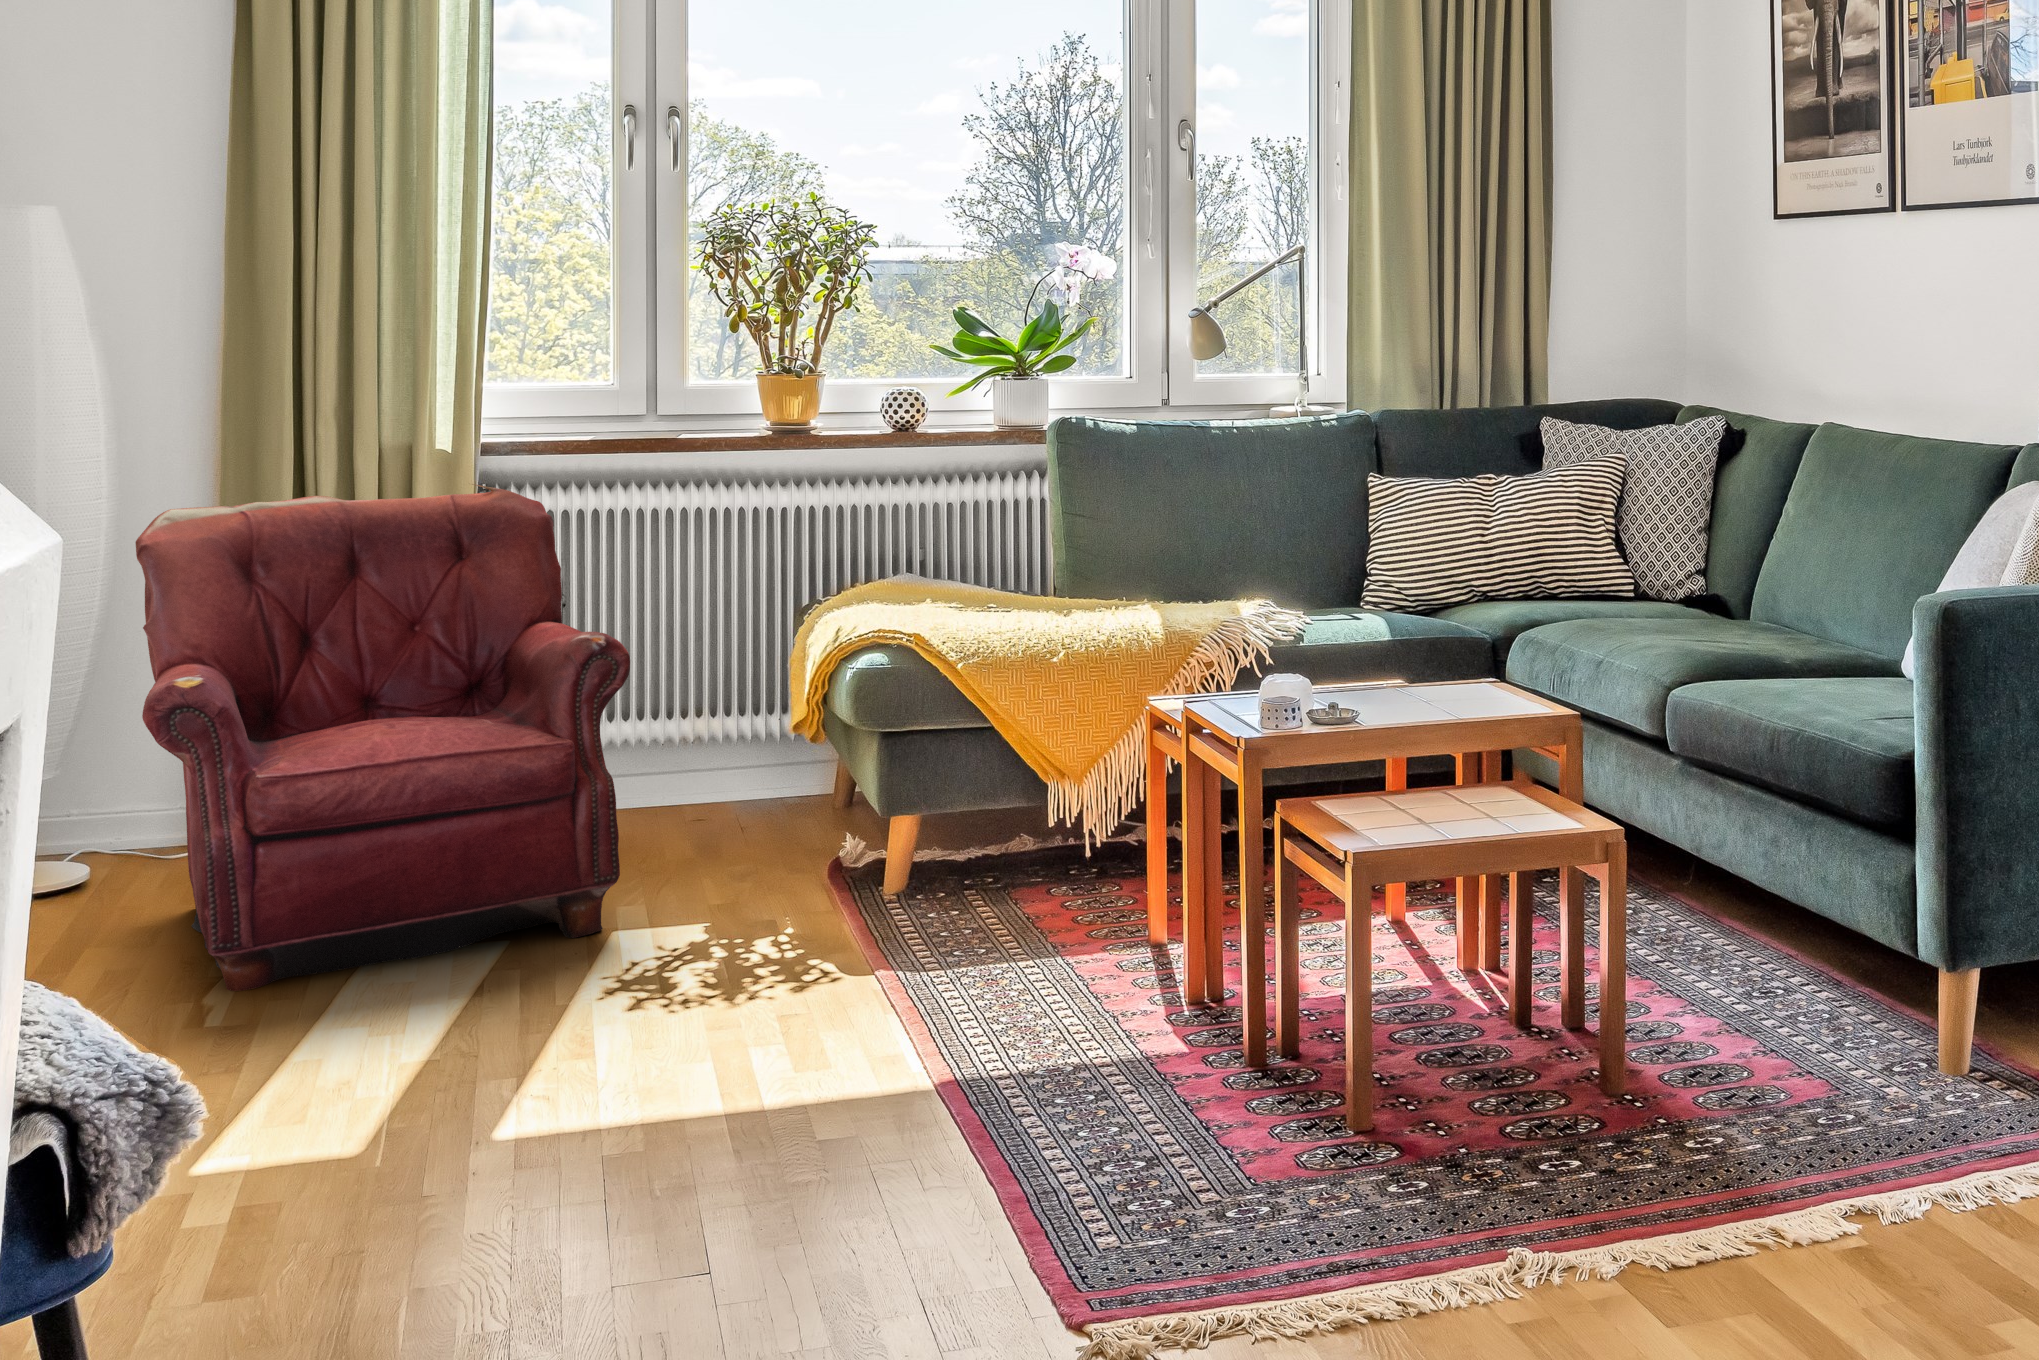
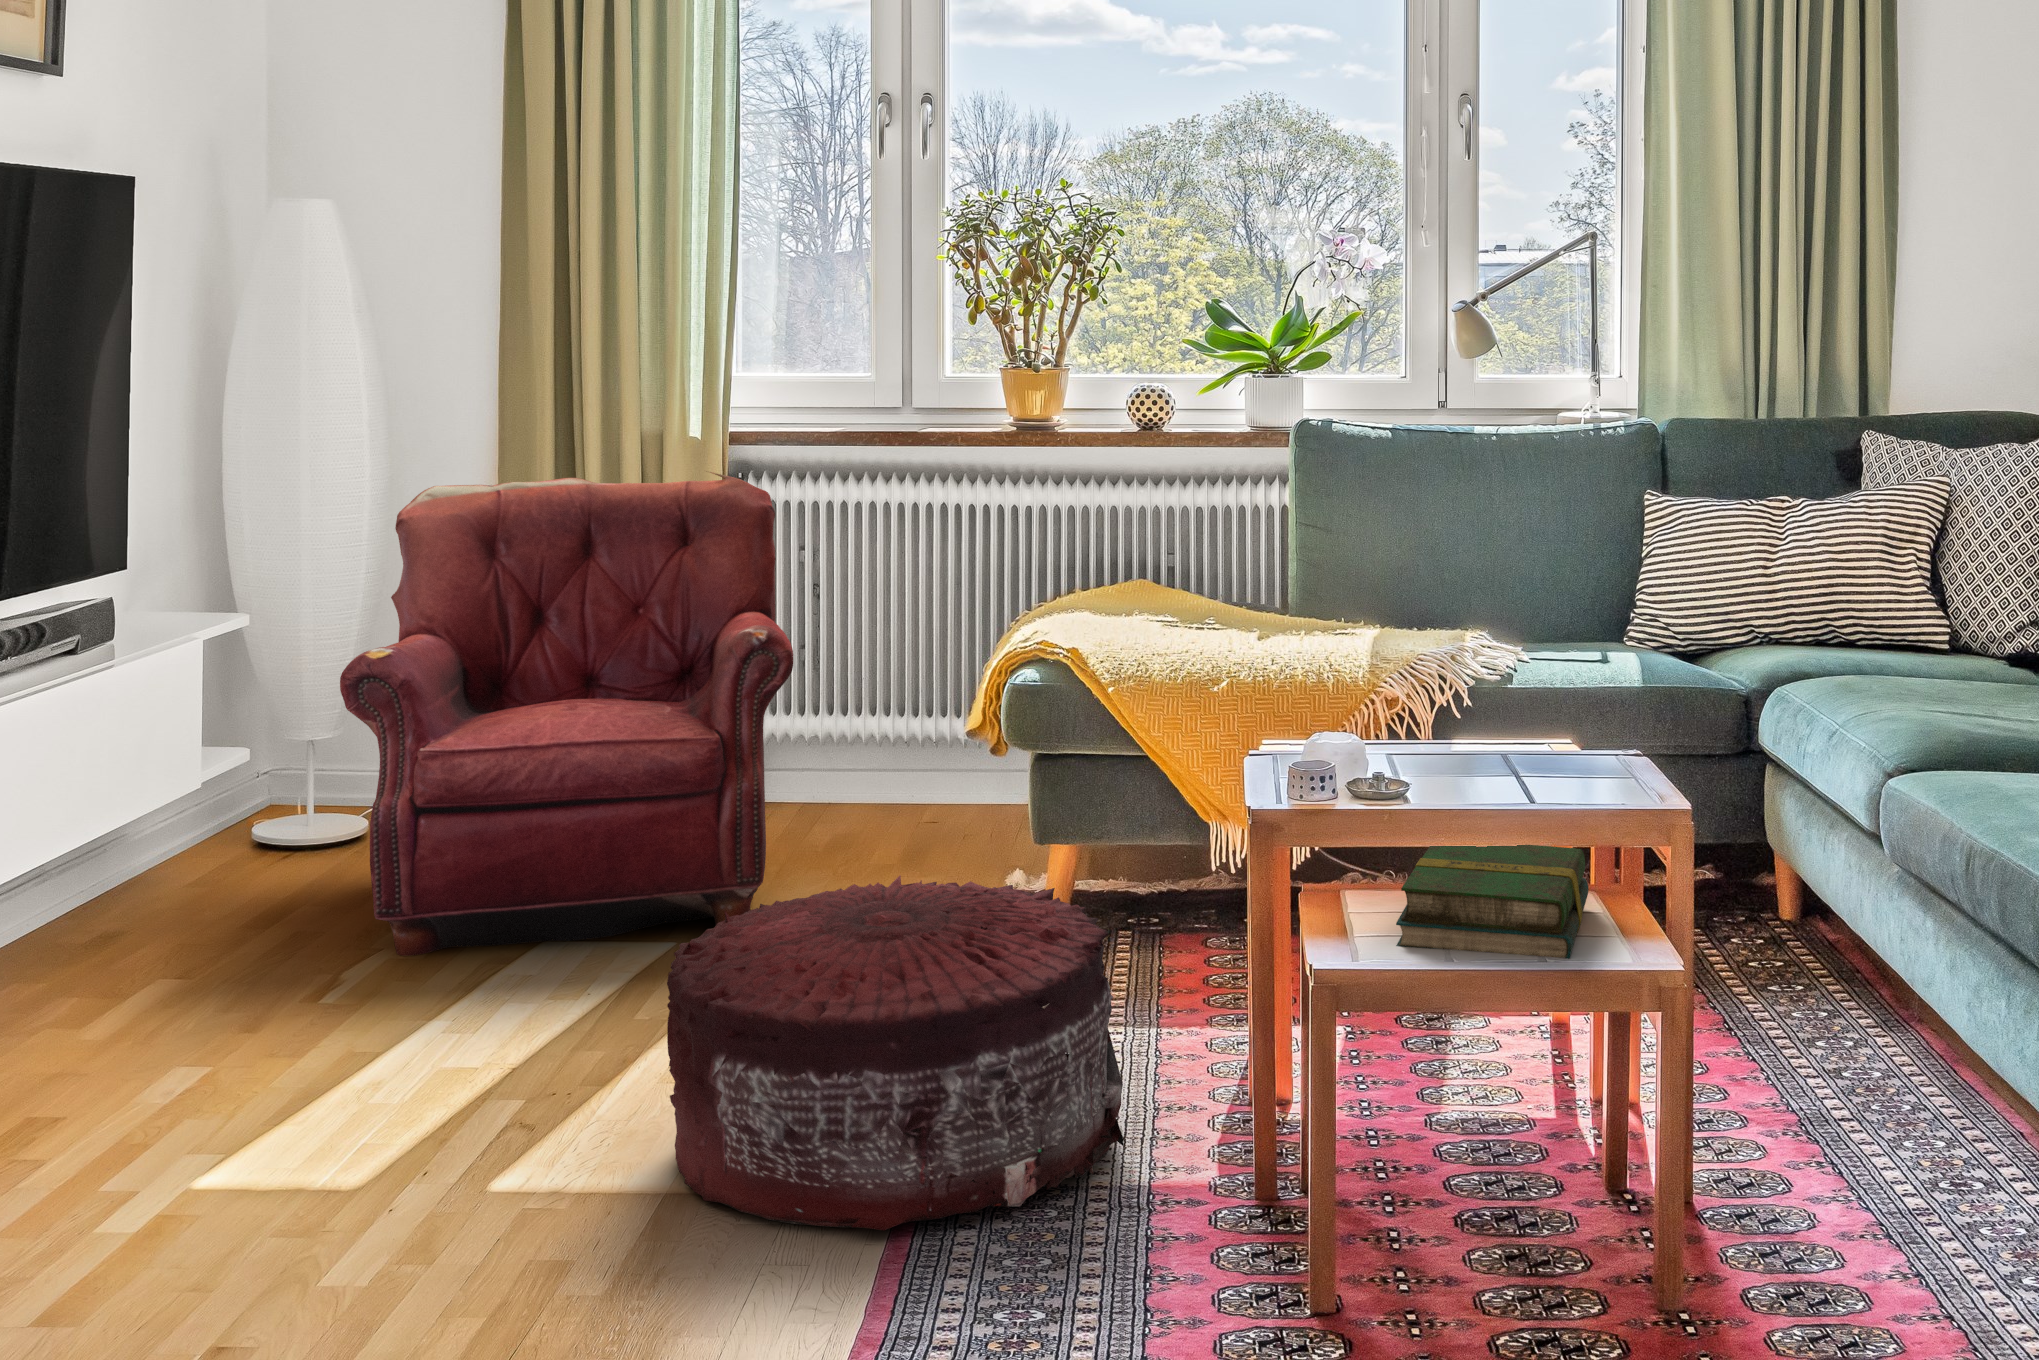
book: none [1374,754,1531,842] -> present [1396,845,1589,959]
pouf: none [682,838,1117,1147] -> present [667,875,1124,1230]

